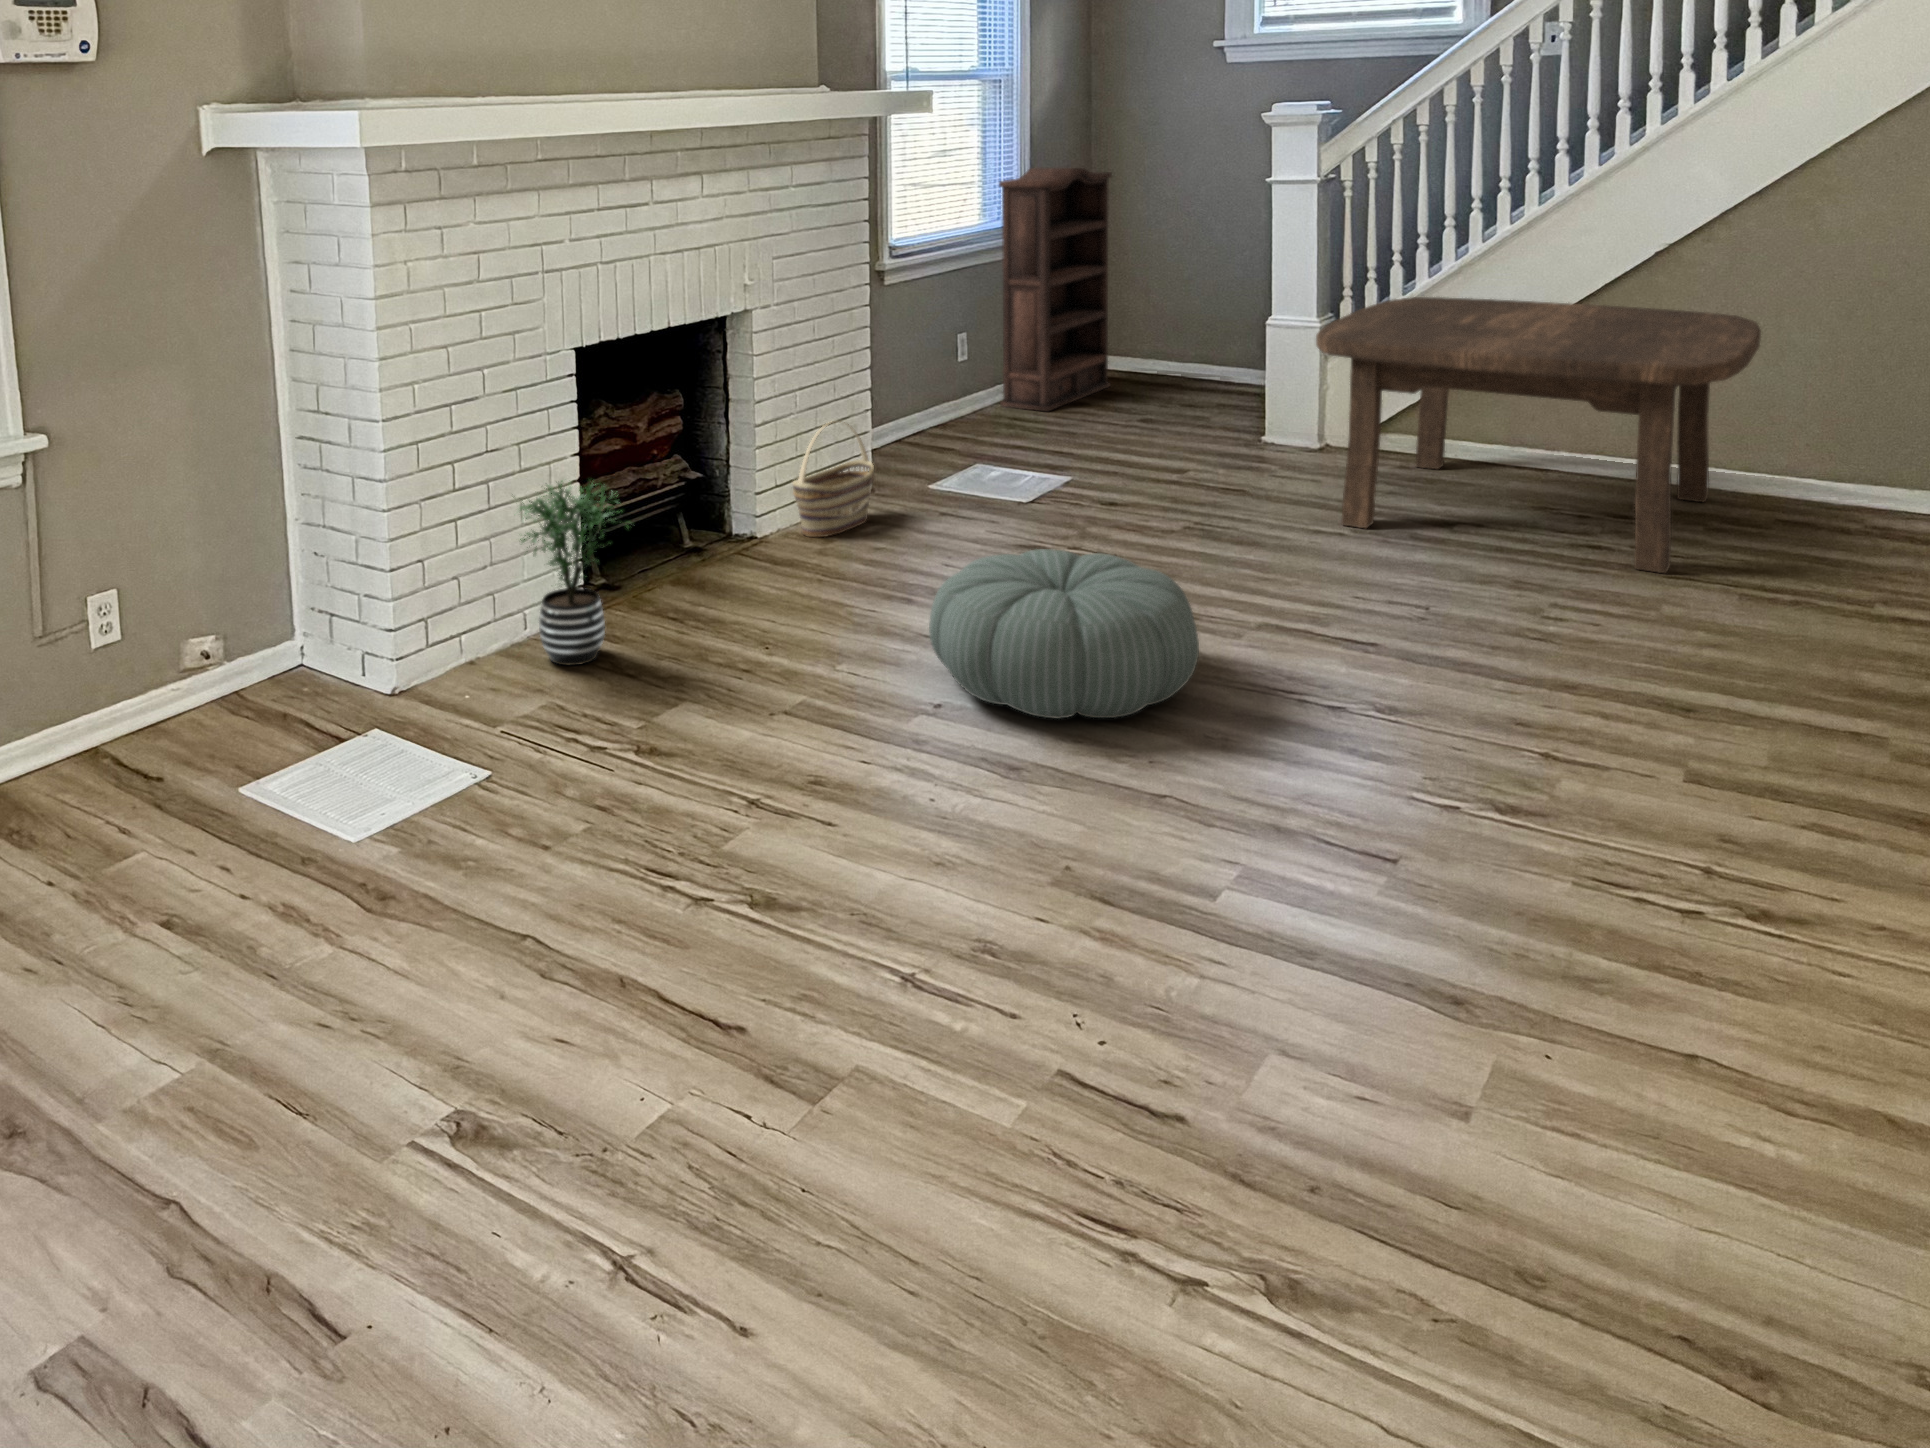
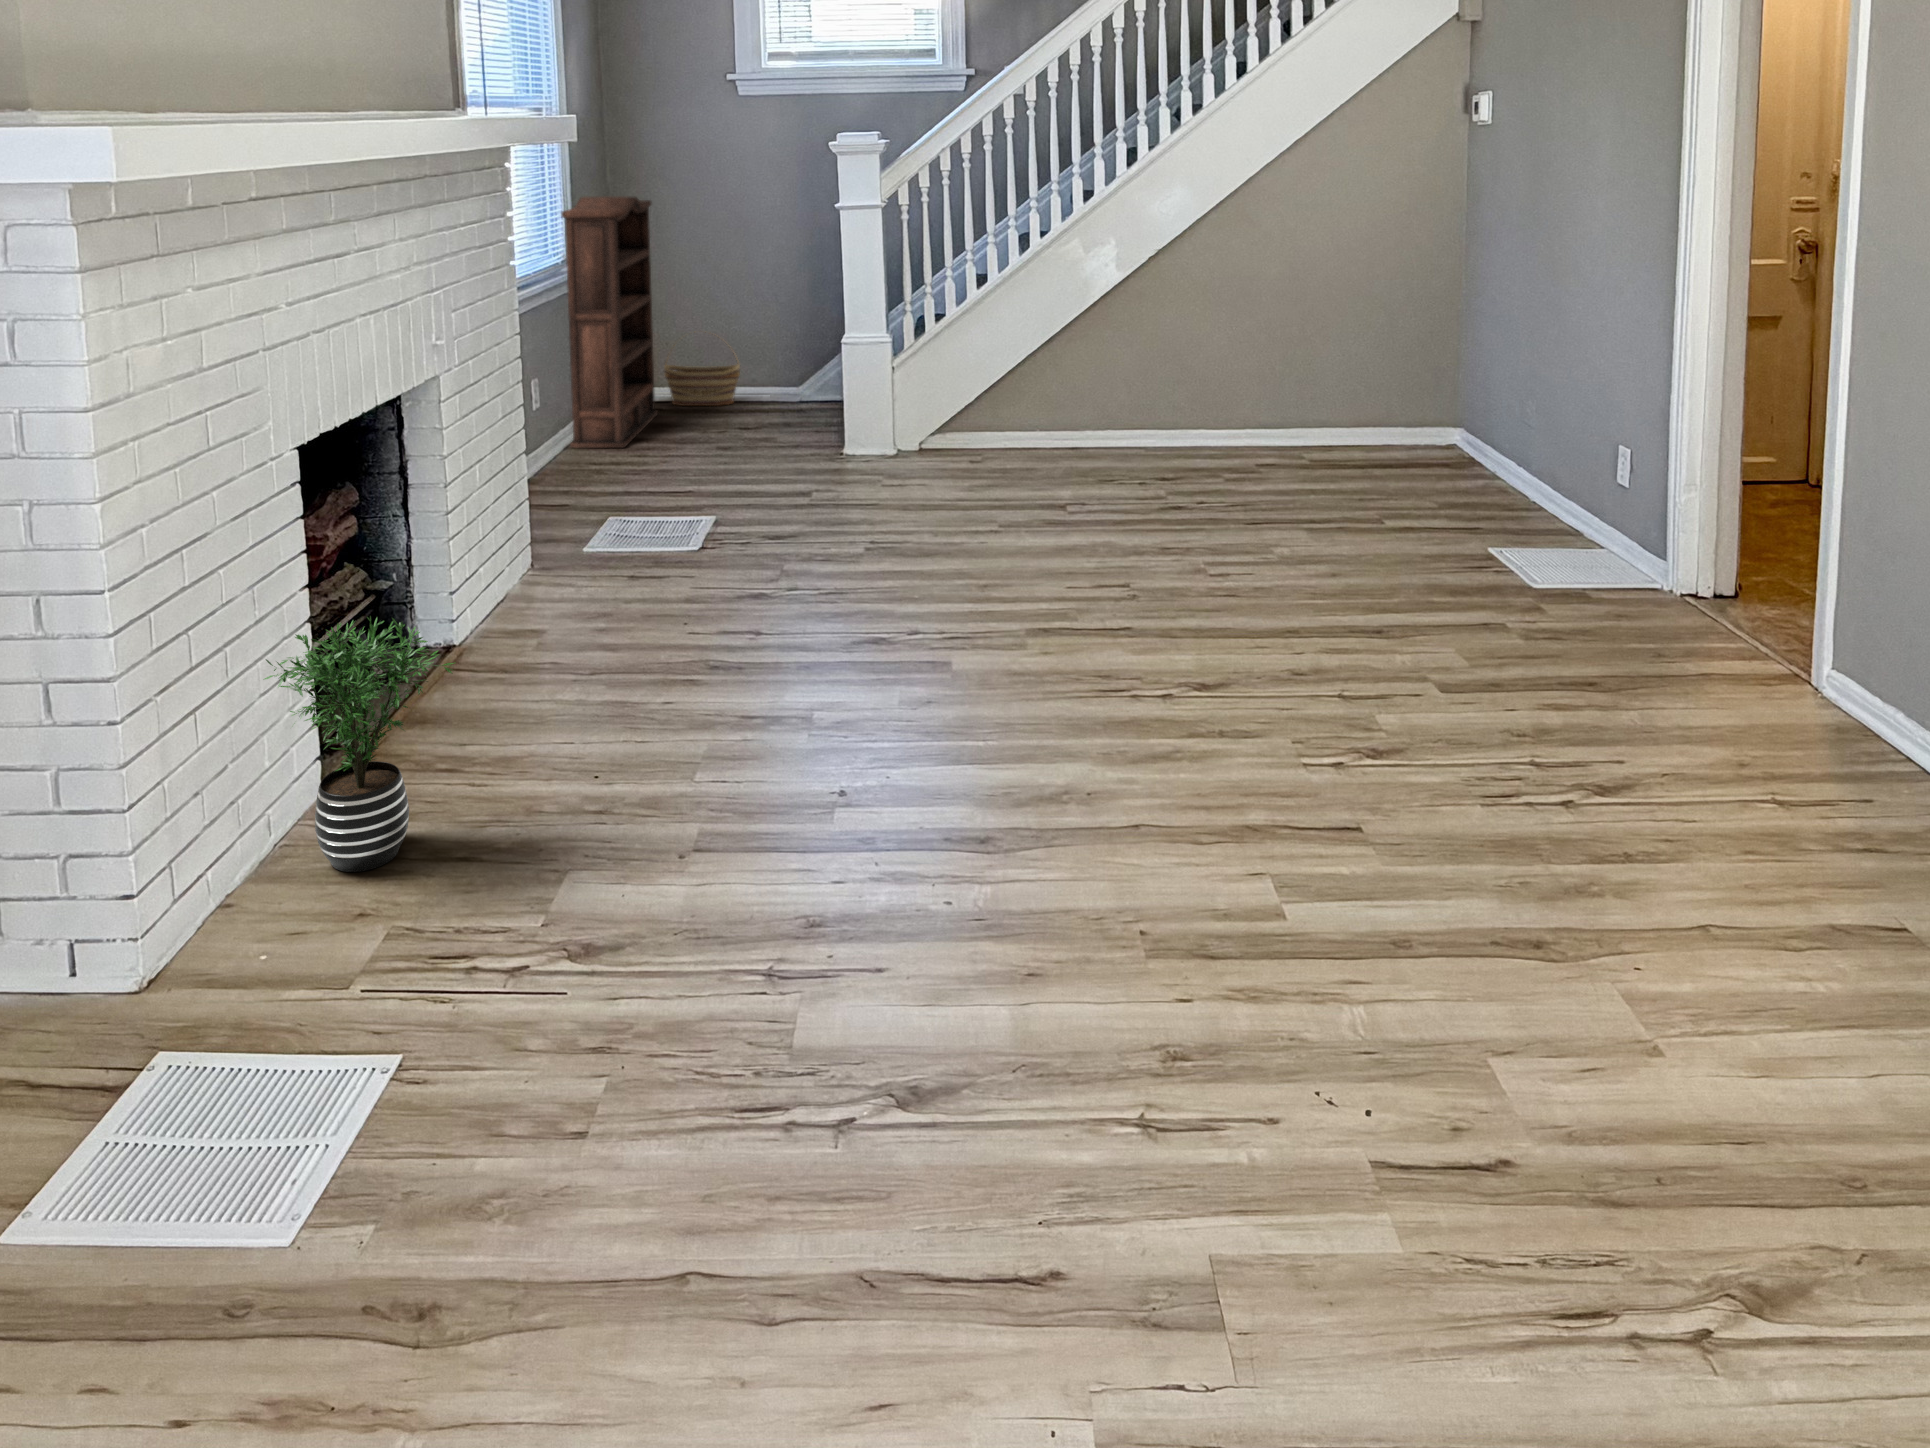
coffee table: present [1316,297,1761,573] -> none [950,308,1271,523]
basket: present [793,422,874,537] -> present [664,353,740,406]
pouf: present [929,549,1199,719] -> none [798,592,1064,776]

